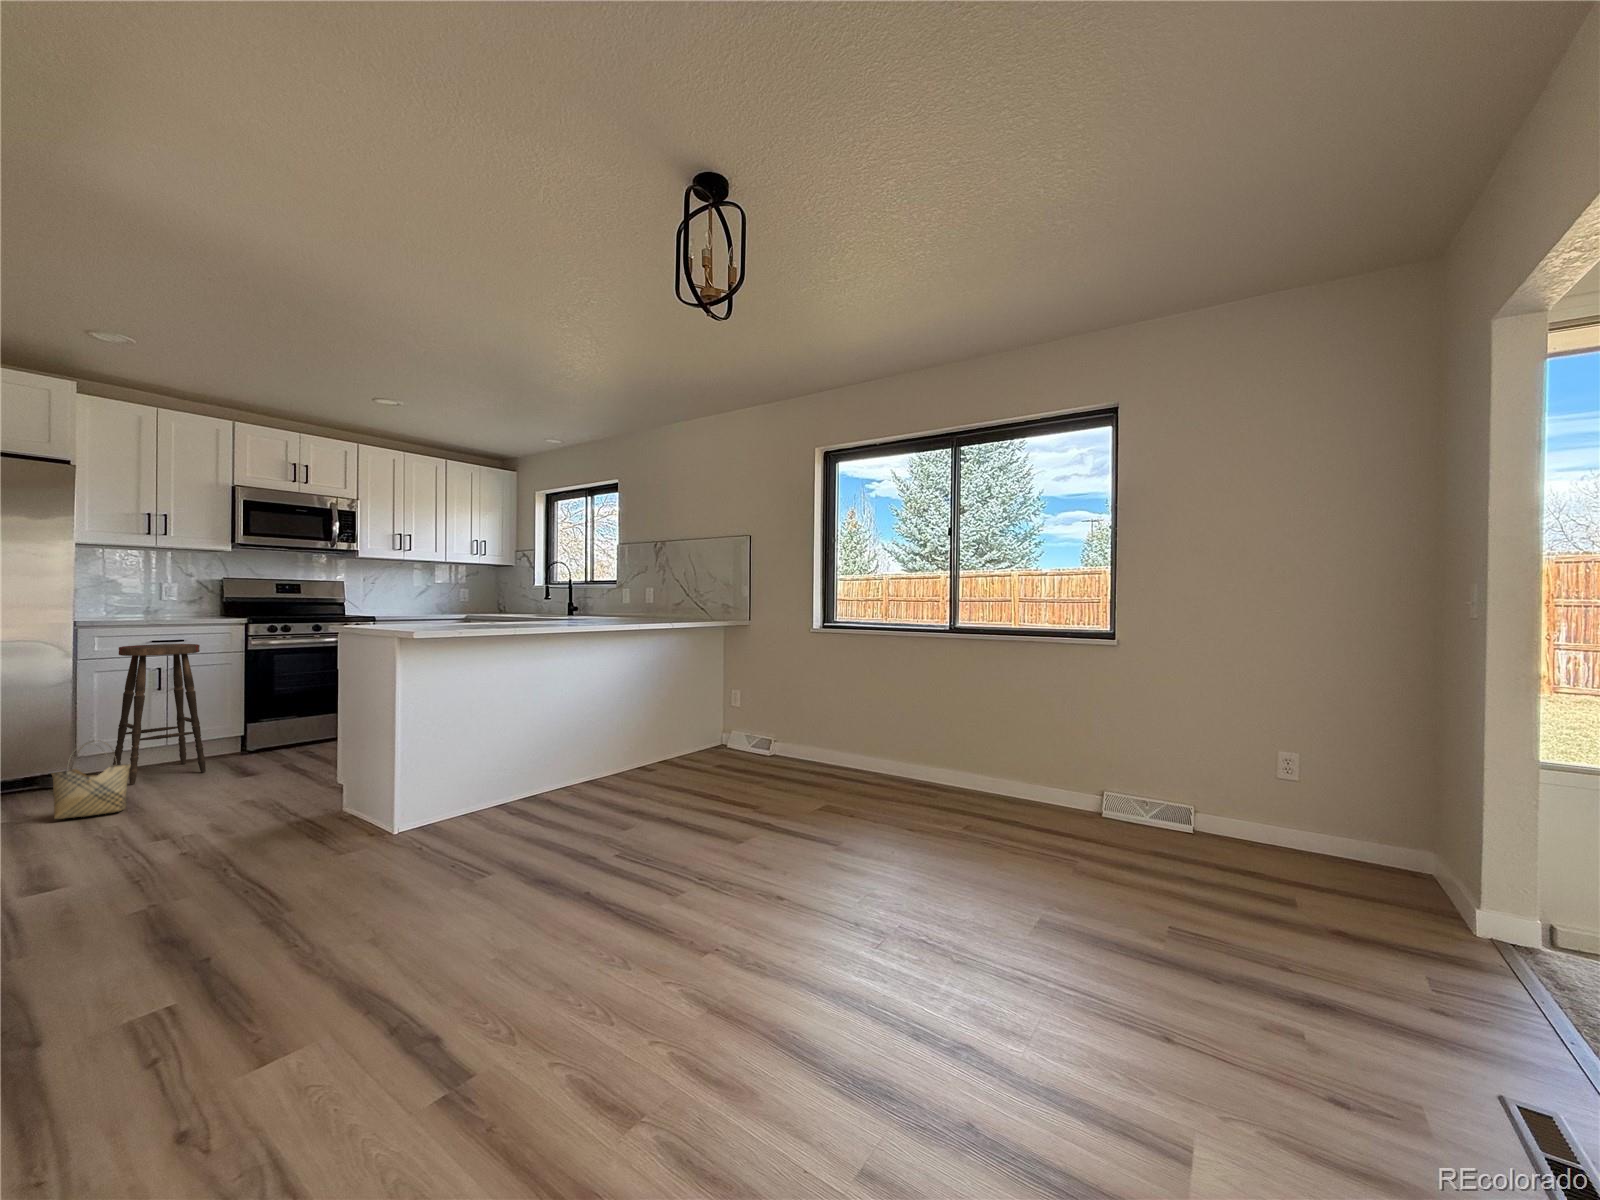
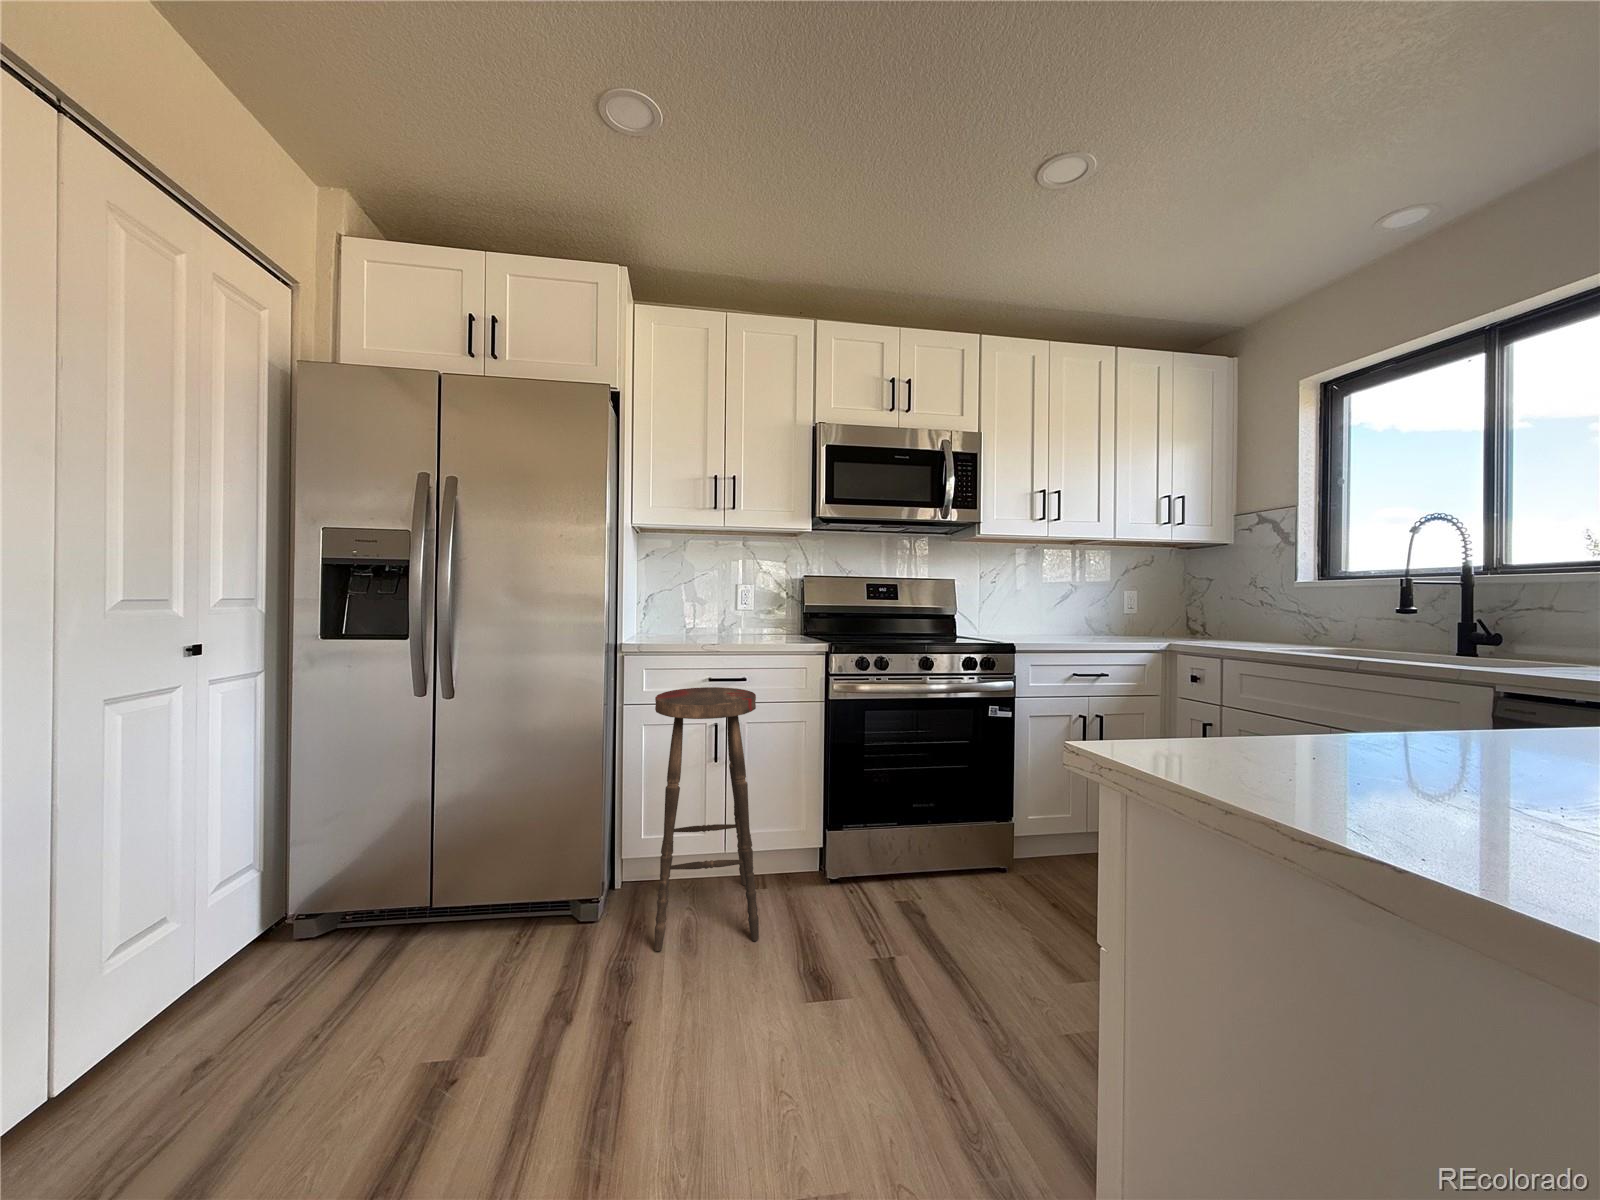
woven basket: present [51,743,130,819] -> none [461,936,588,1142]

